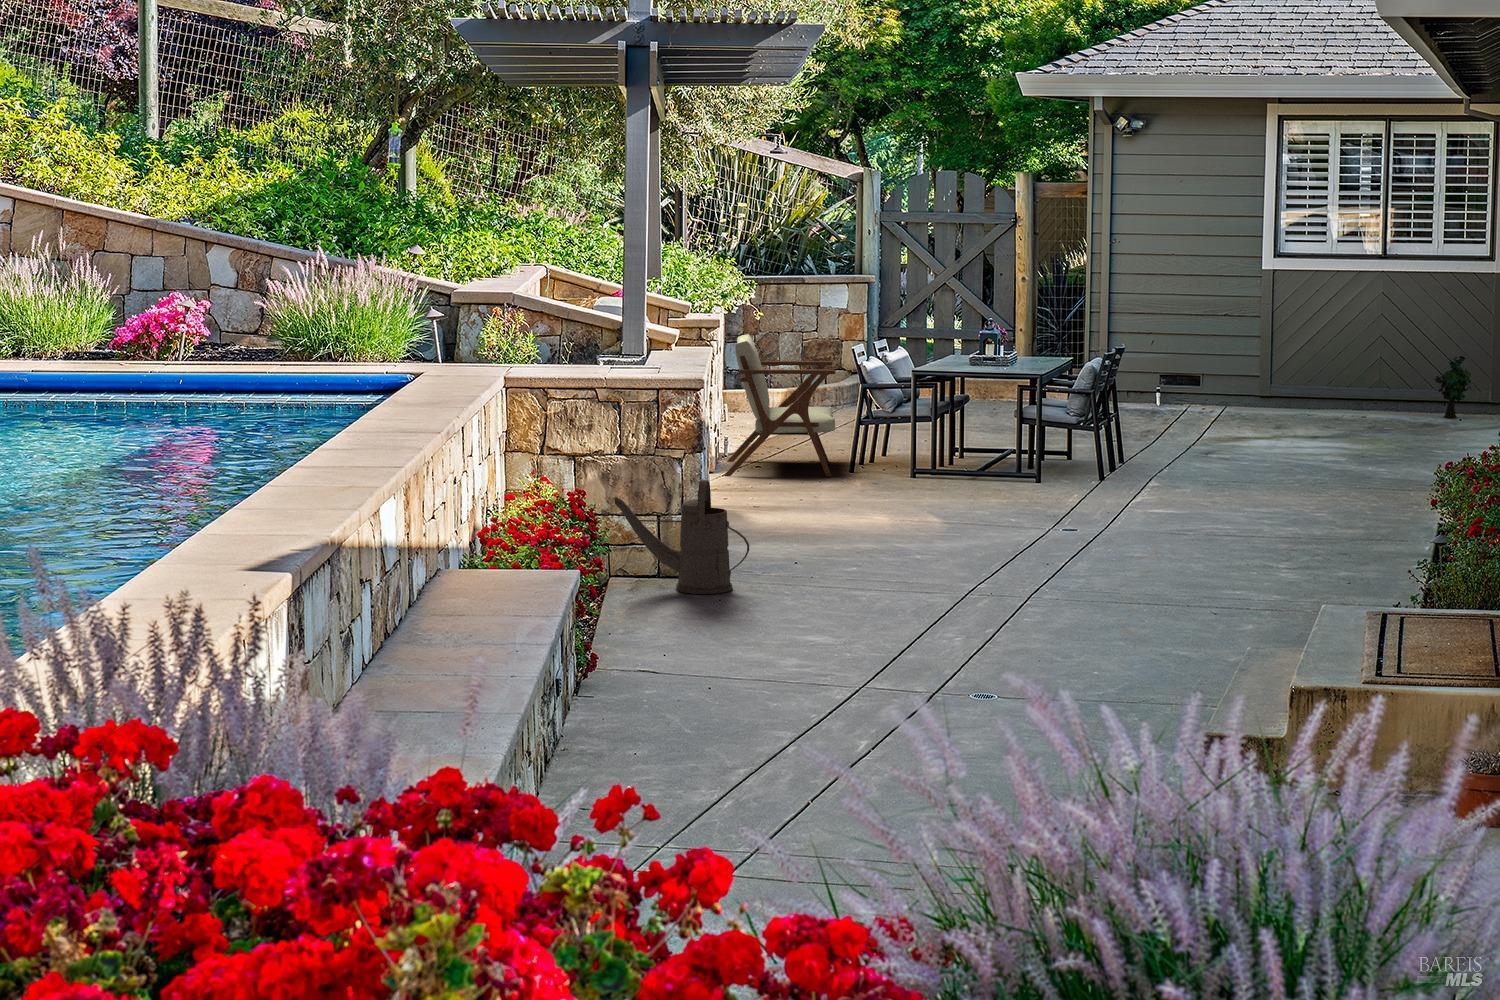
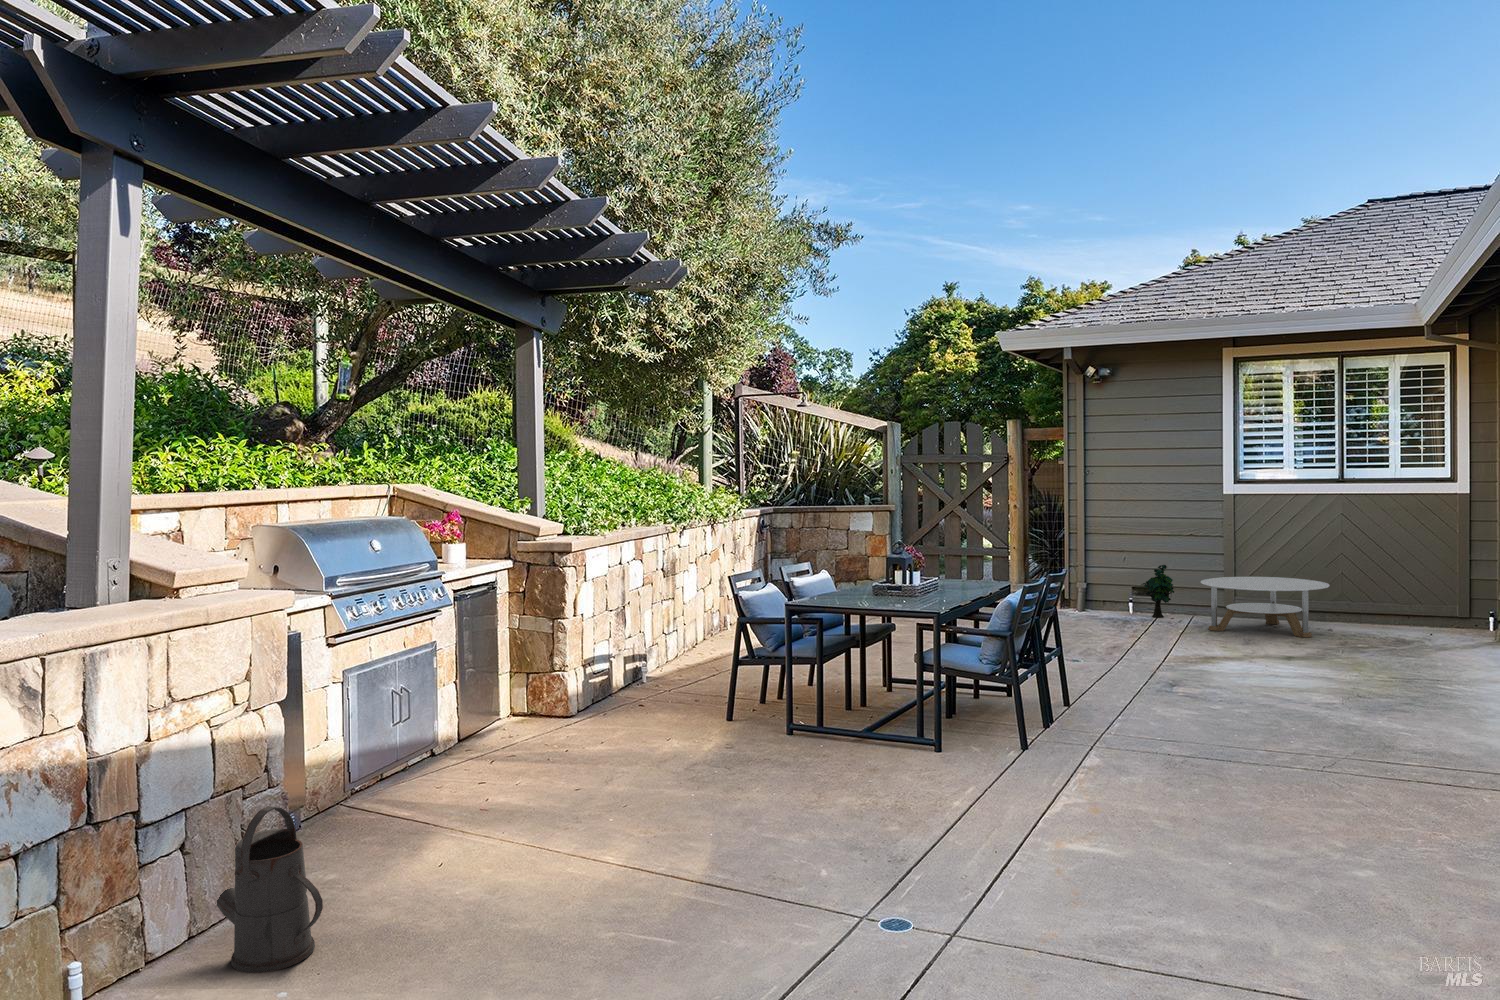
lounge chair: present [724,334,835,477] -> none [636,565,762,708]
decorative plant: present [1434,356,1471,418] -> present [1141,565,1174,618]
round table: none [1237,363,1368,423] -> present [1201,577,1330,637]

